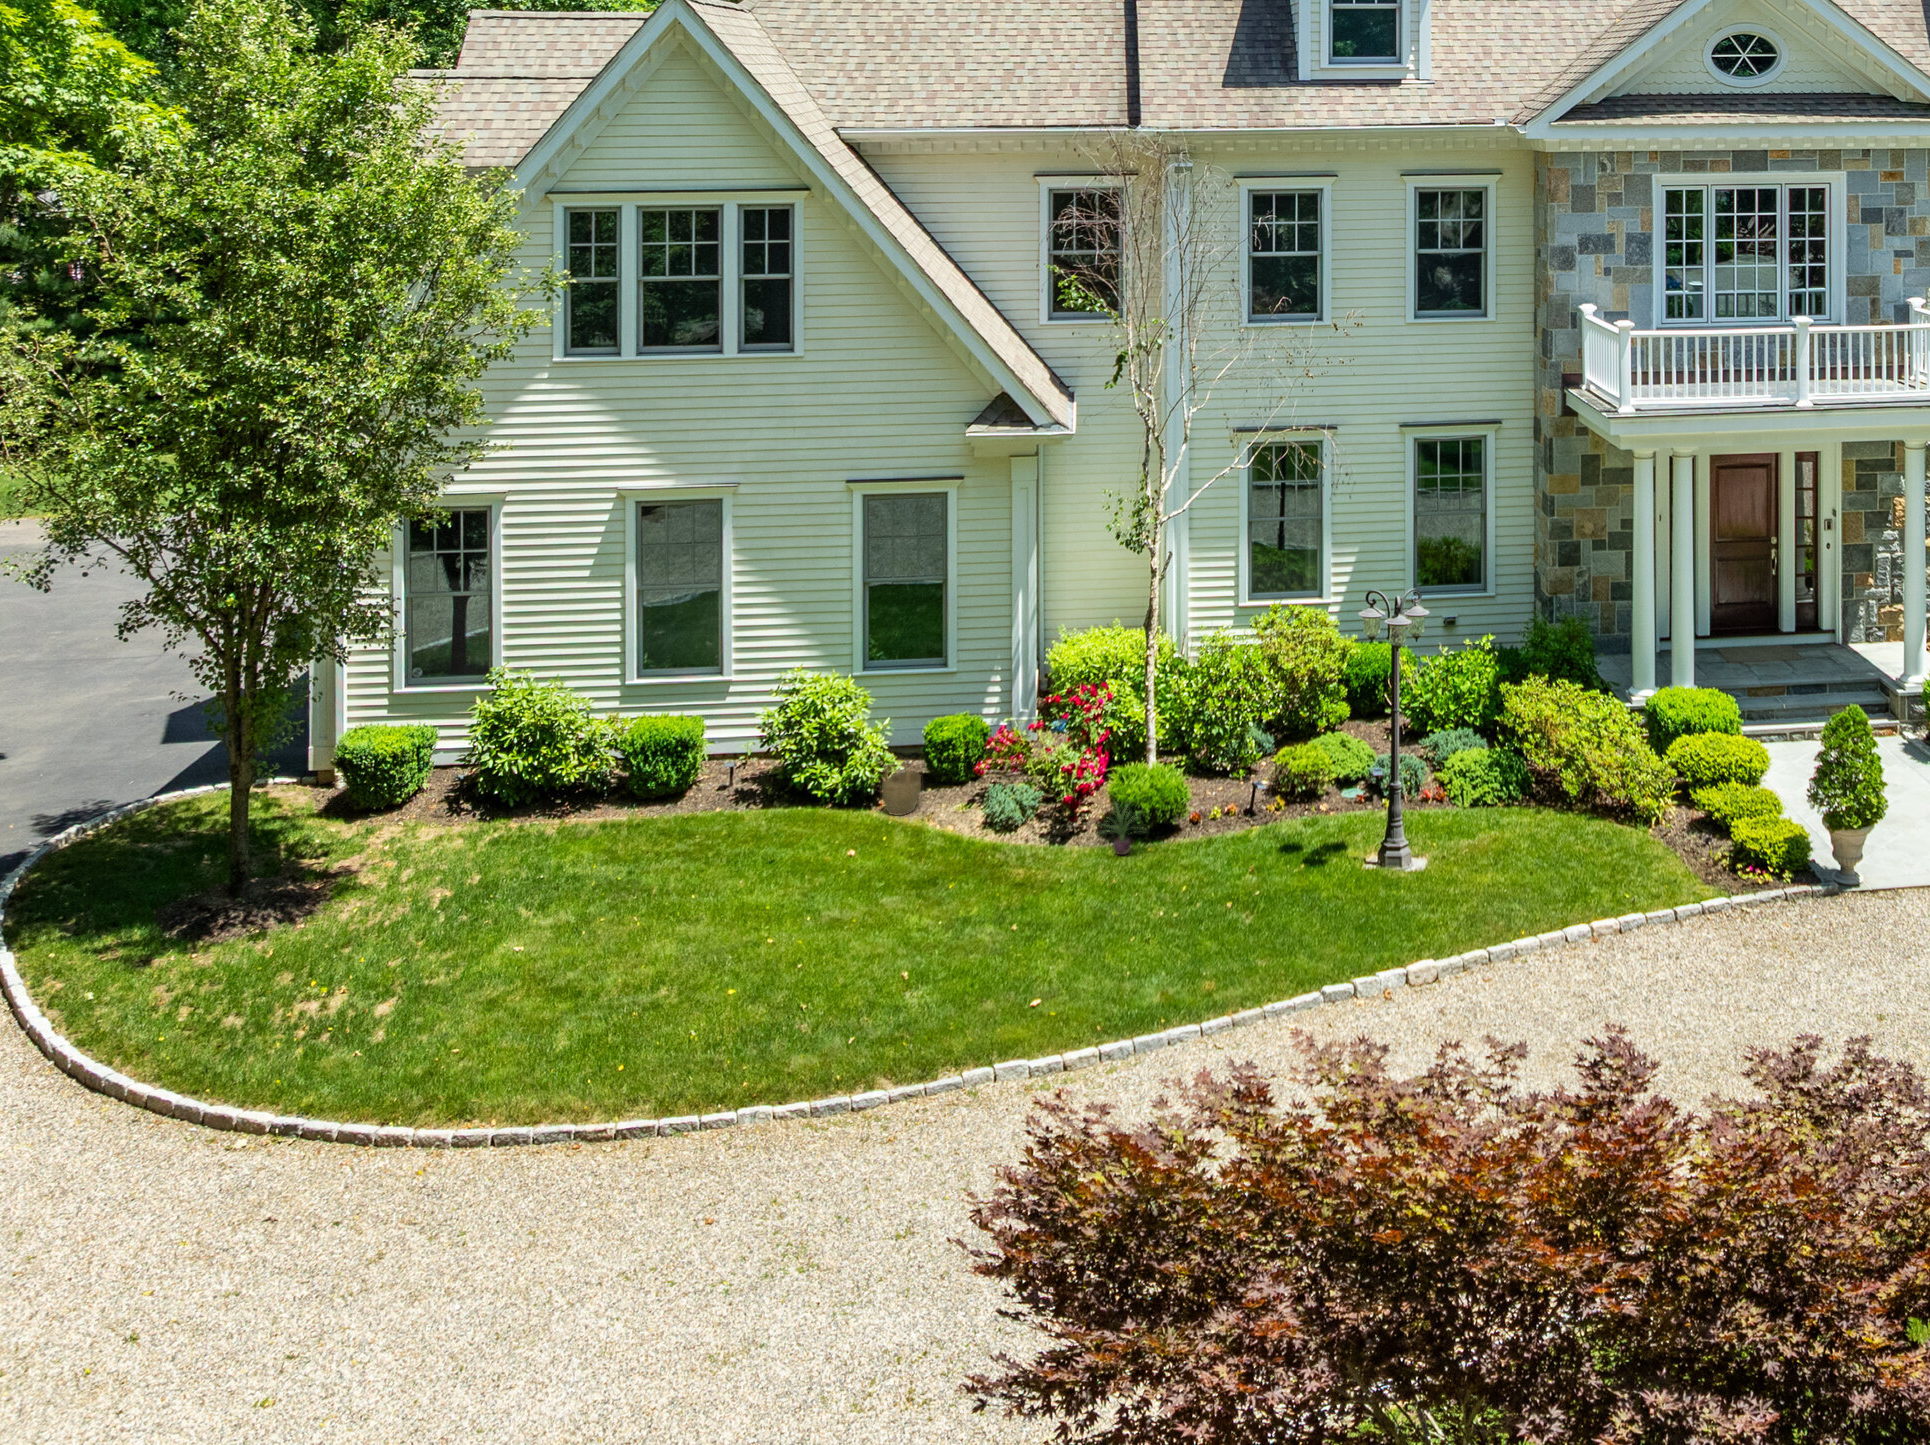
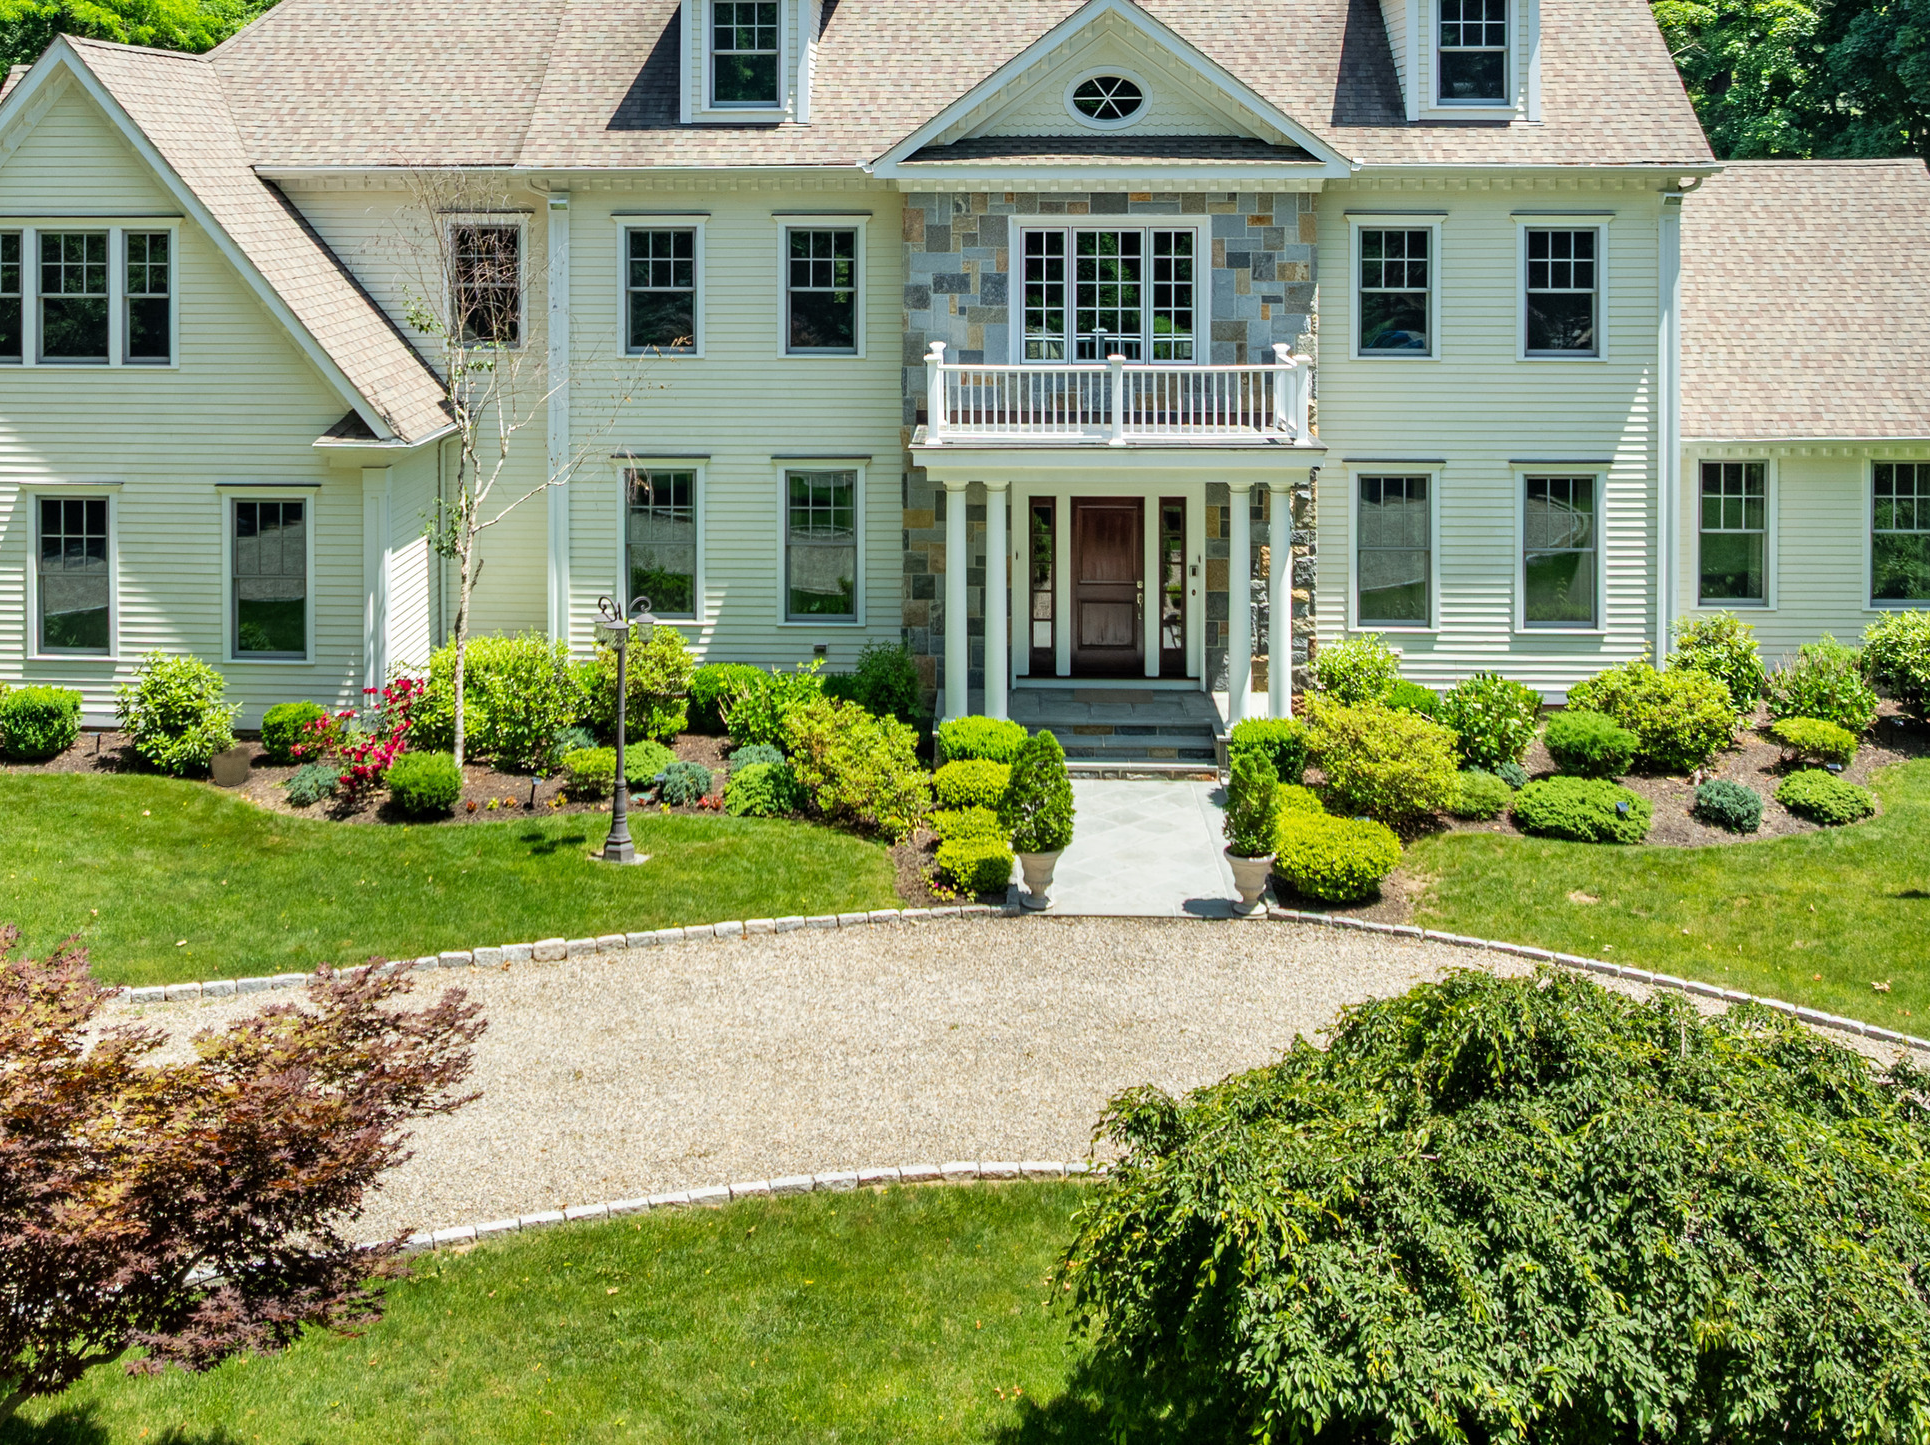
decorative plant: present [1113,801,1146,855] -> none [363,782,411,832]

